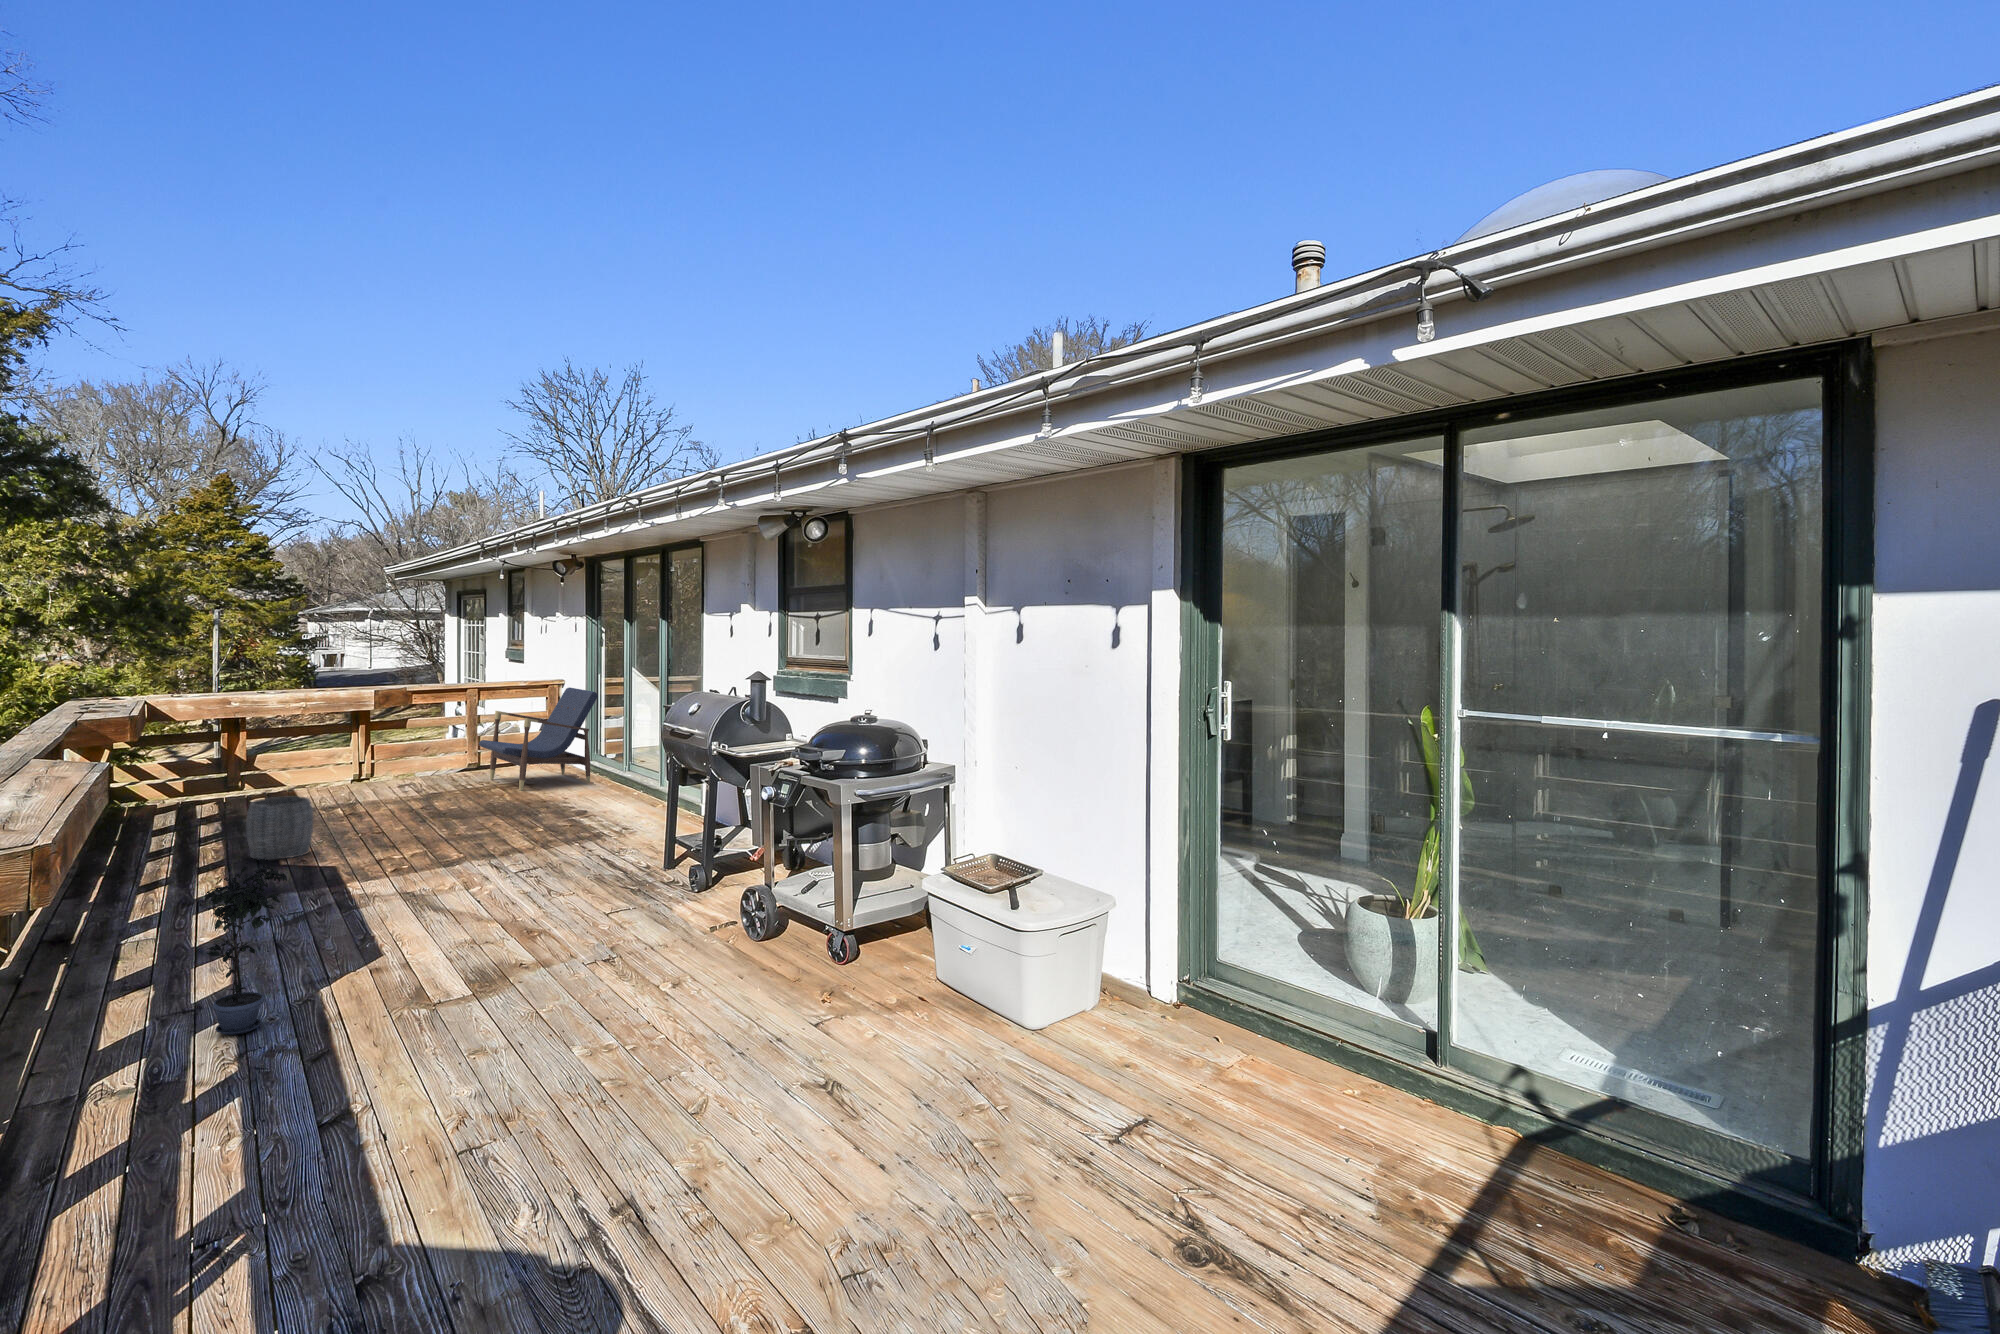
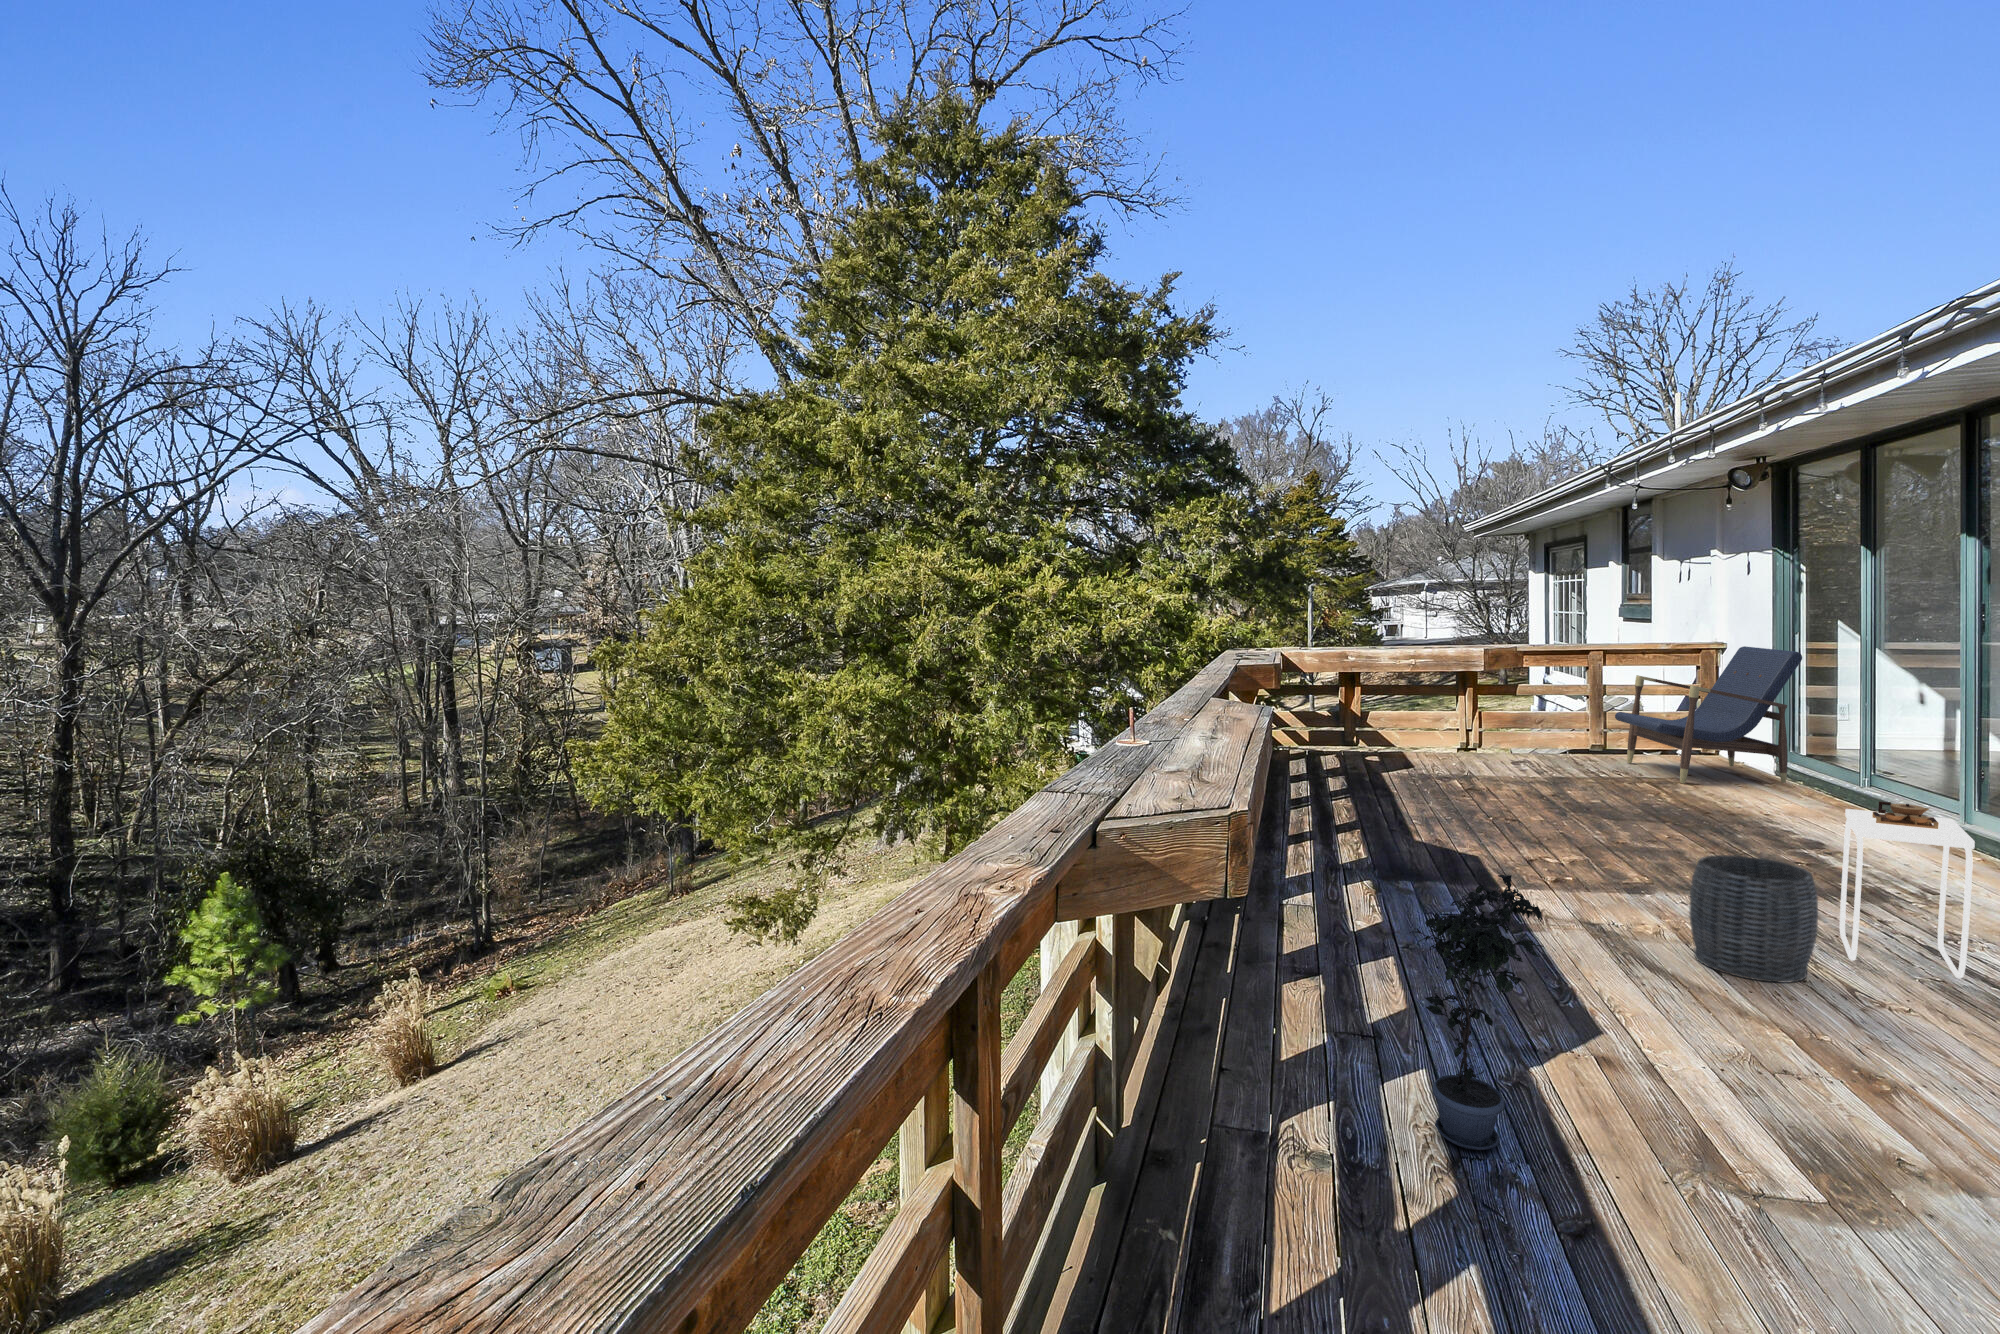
side table: none [544,789,600,884] -> present [1840,801,1975,978]
woven basket: present [246,796,313,860] -> present [1689,855,1818,983]

